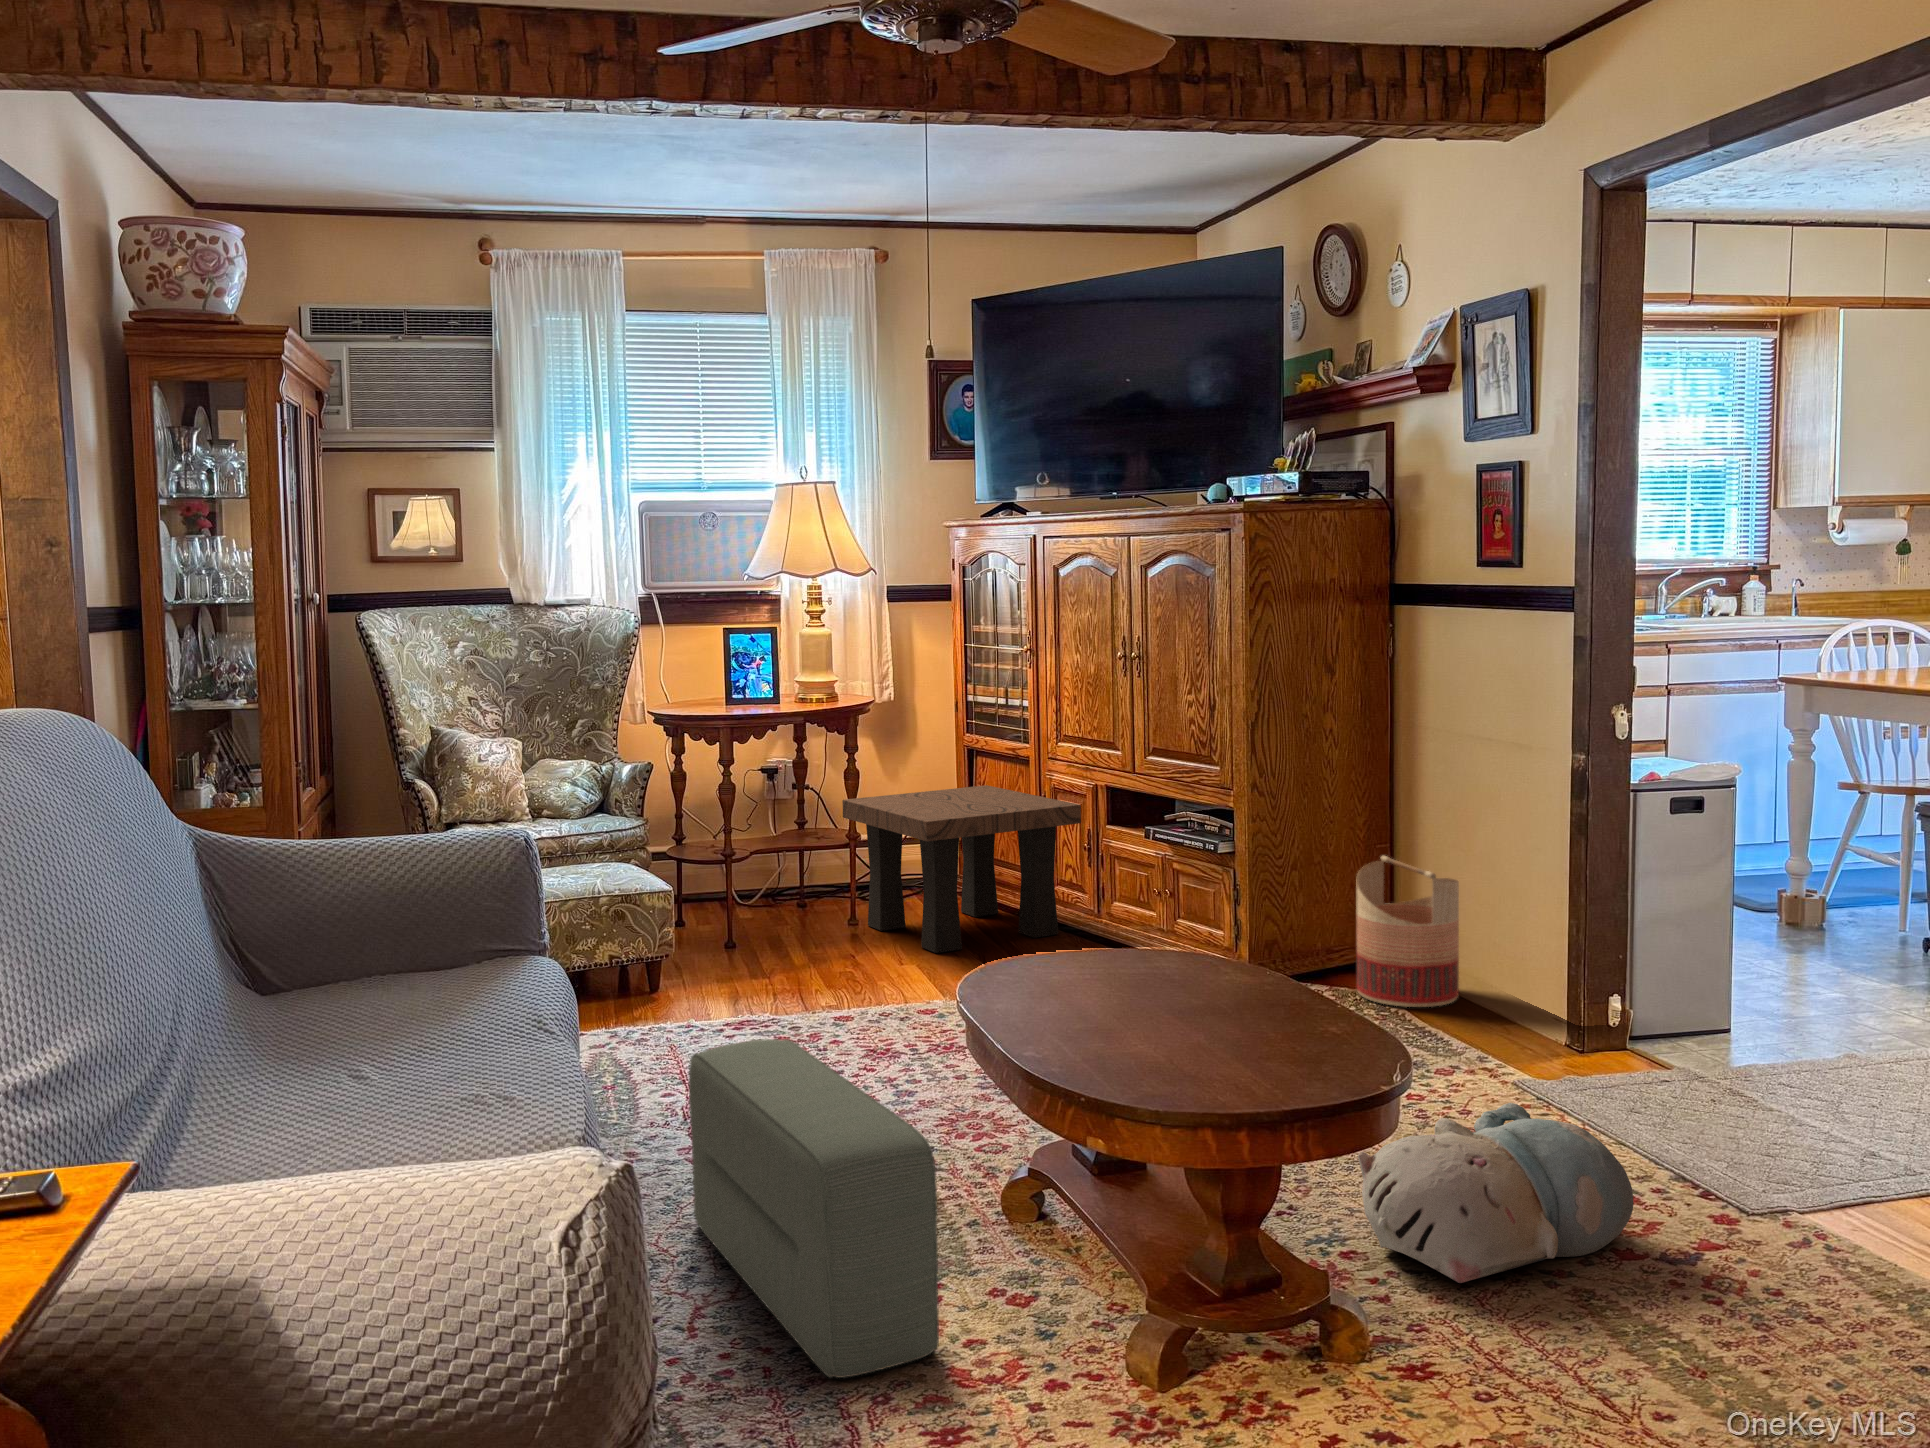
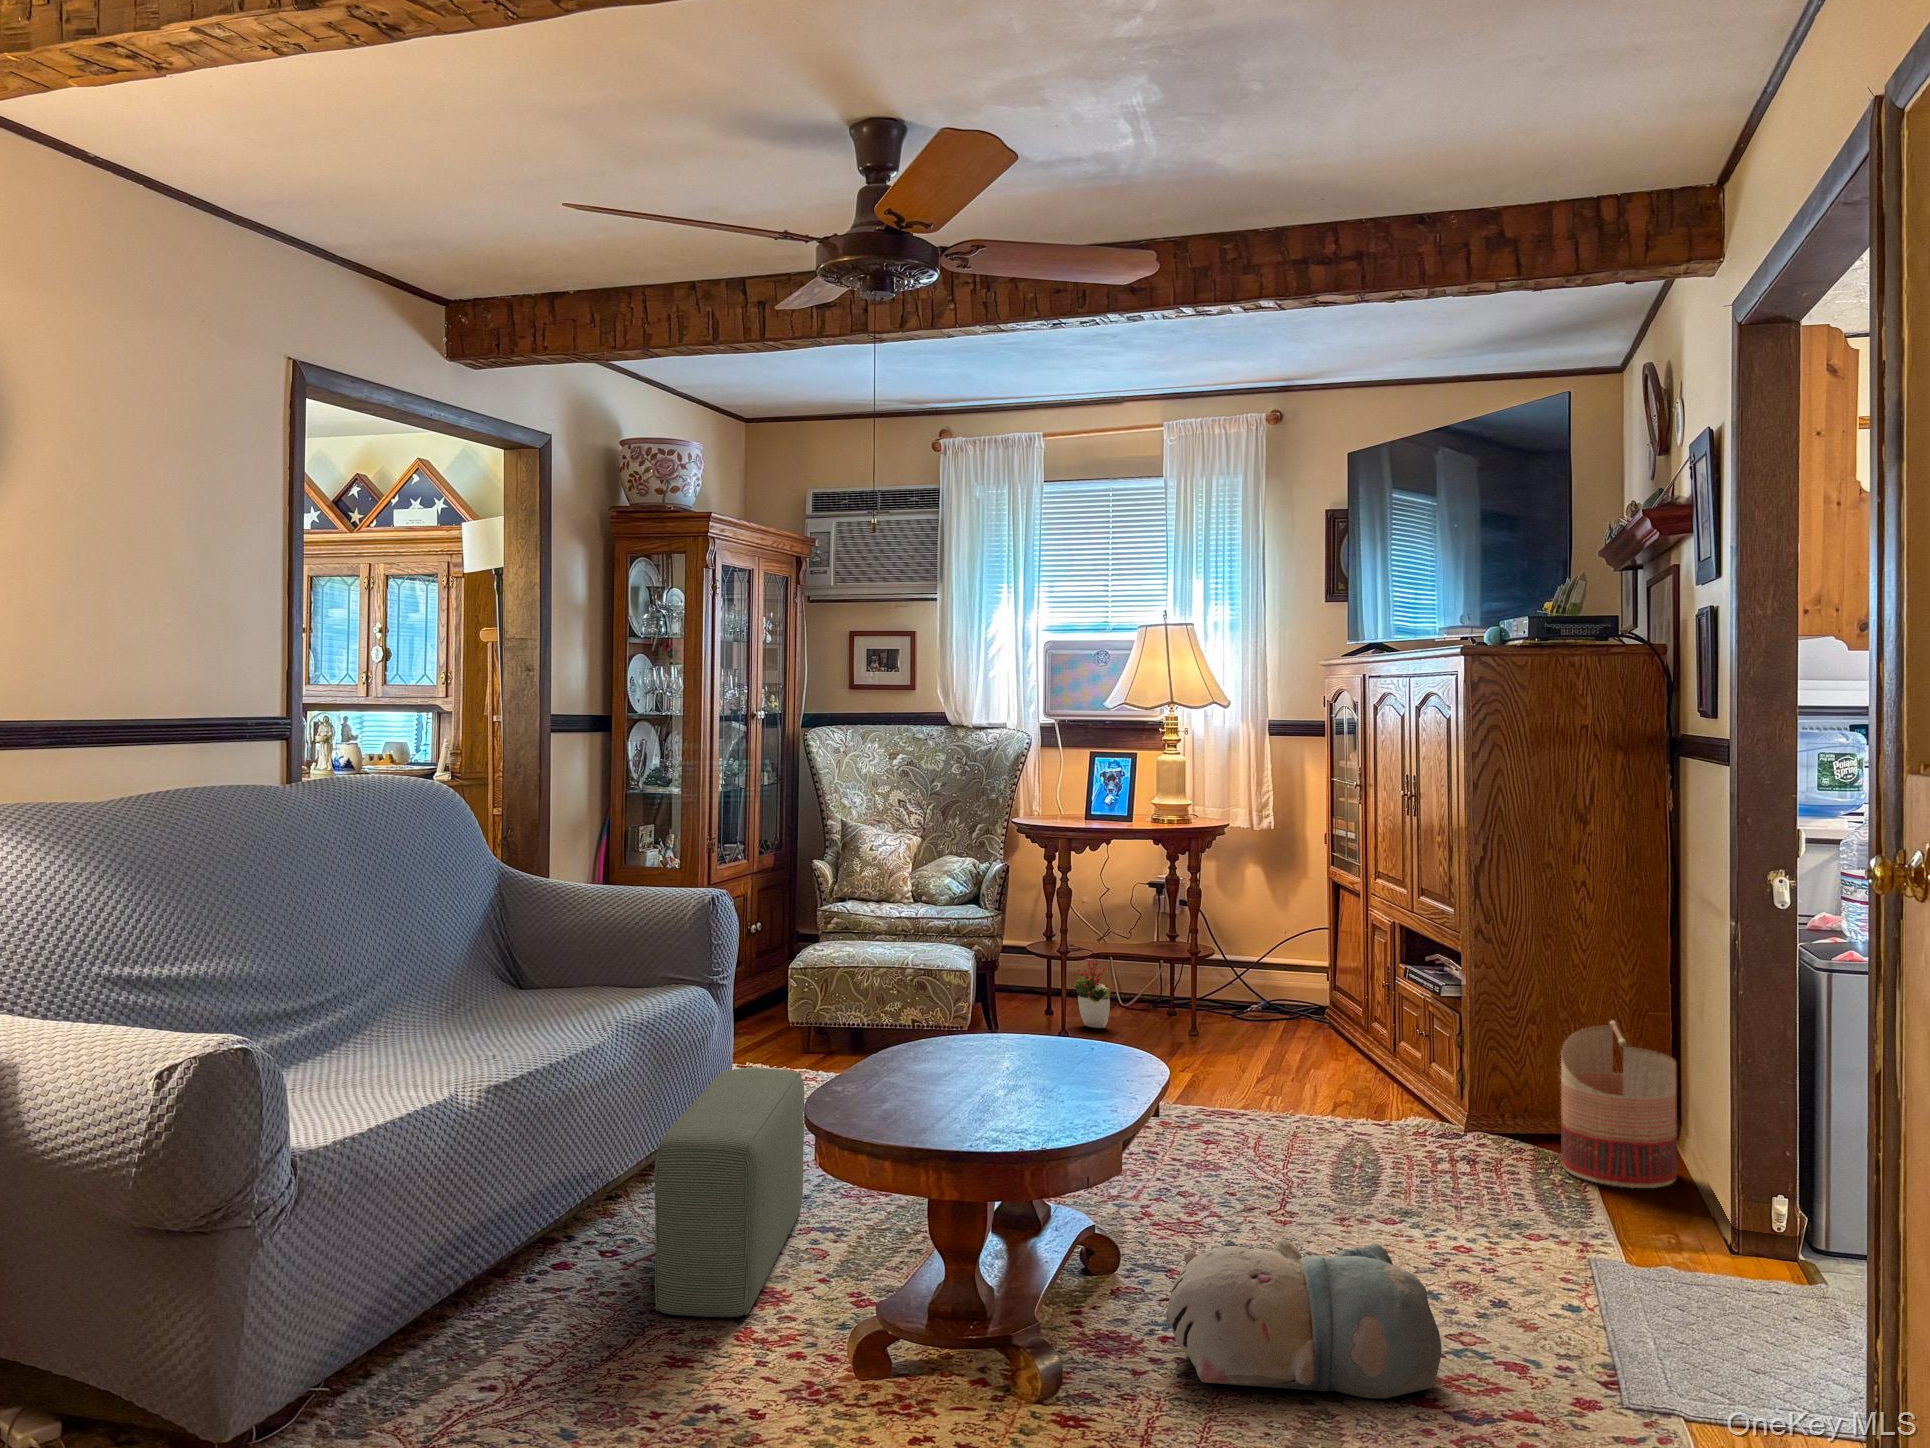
side table: present [842,785,1081,953] -> none [1174,915,1374,1067]
decorative plant: none [734,856,780,933] -> present [1074,959,1111,1028]

